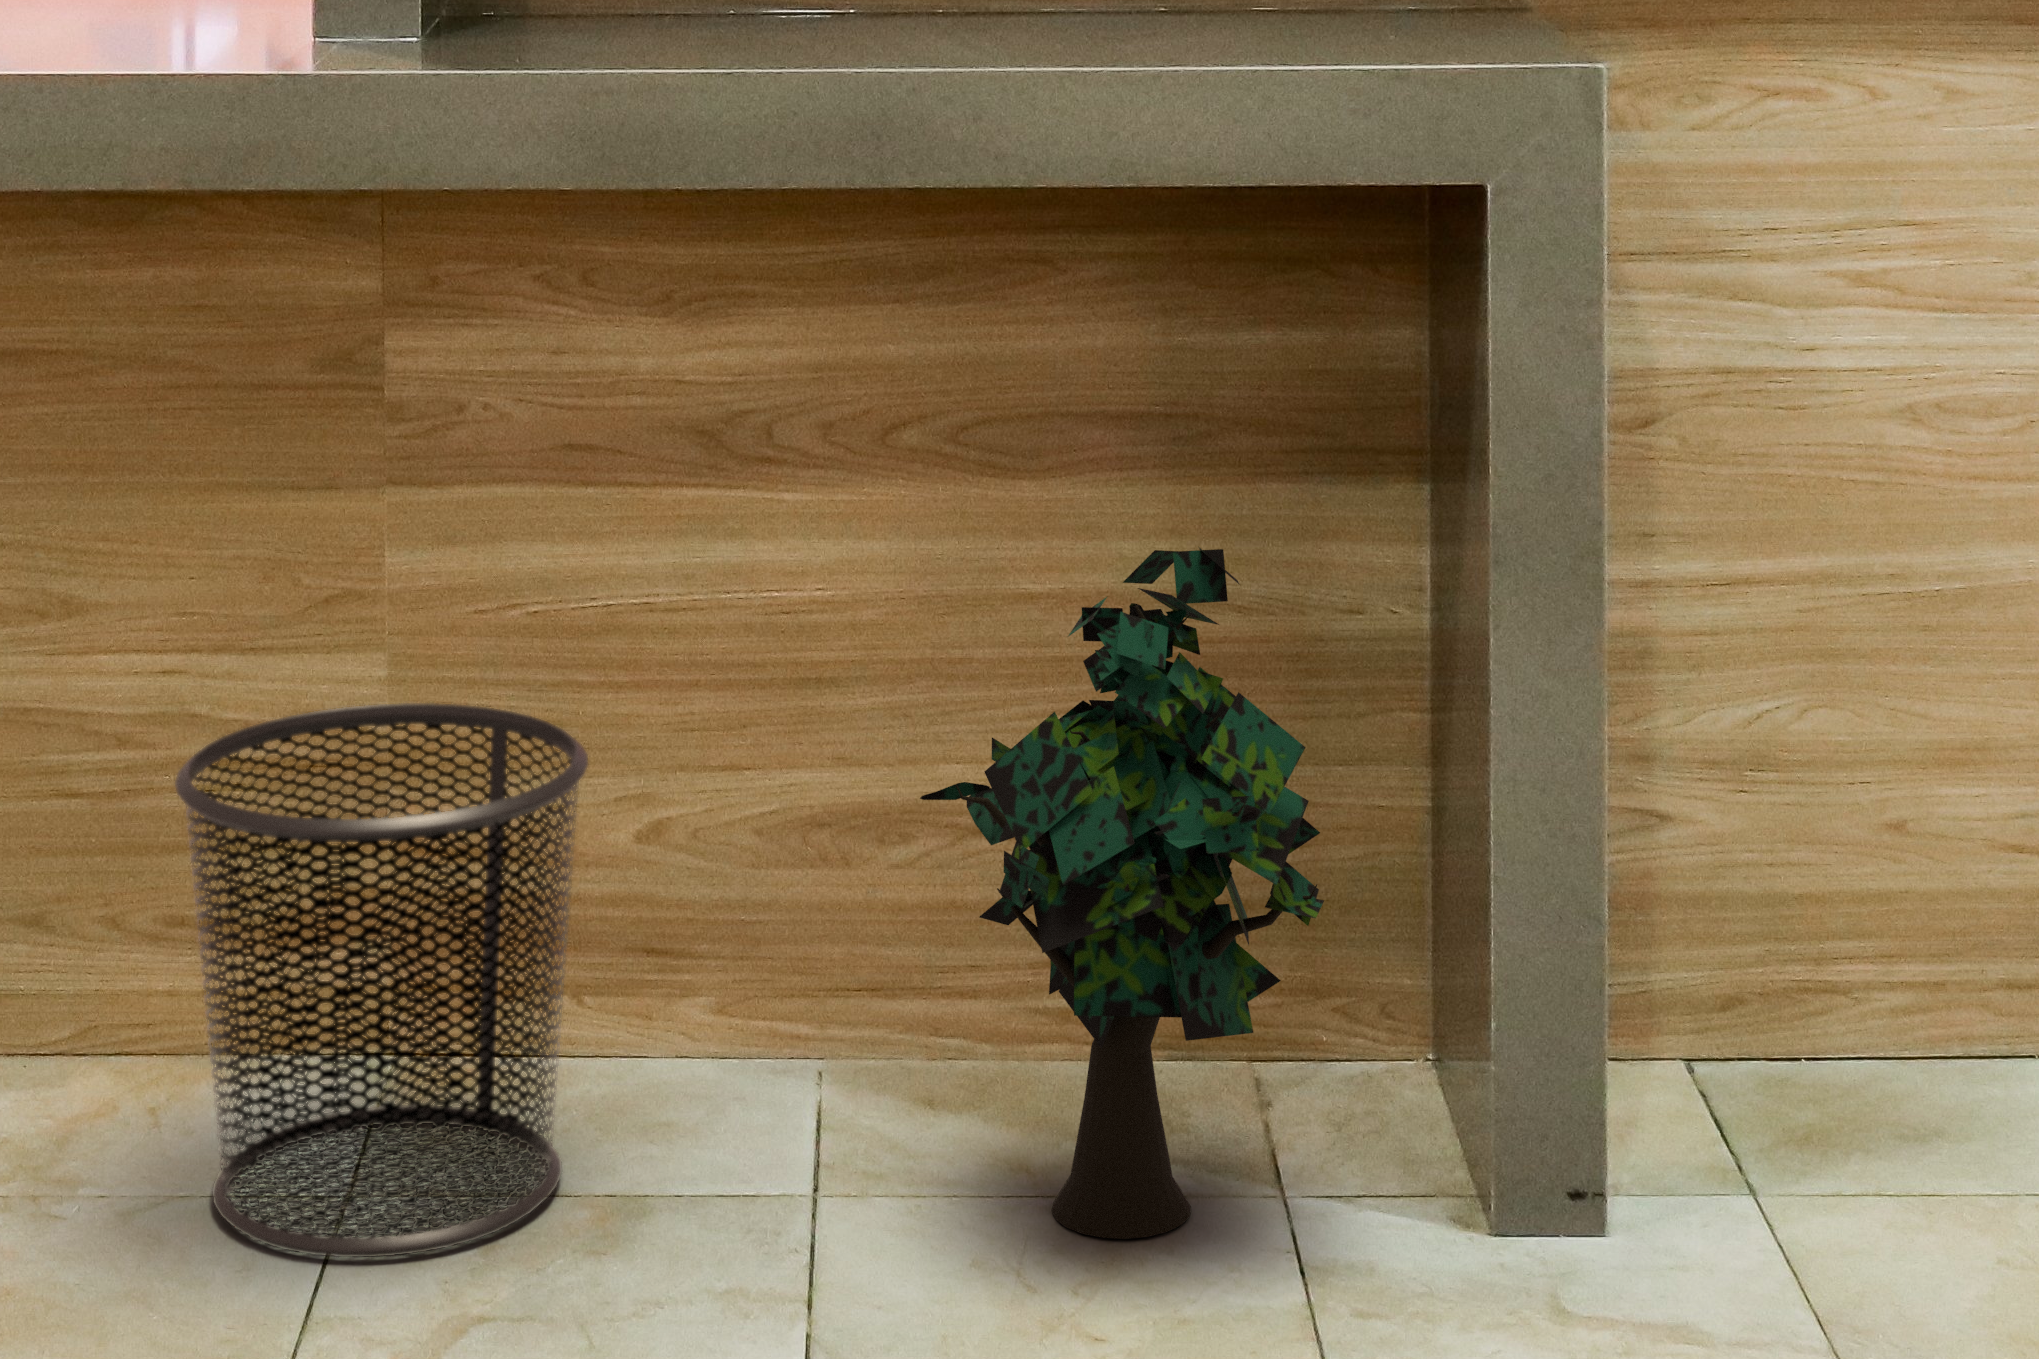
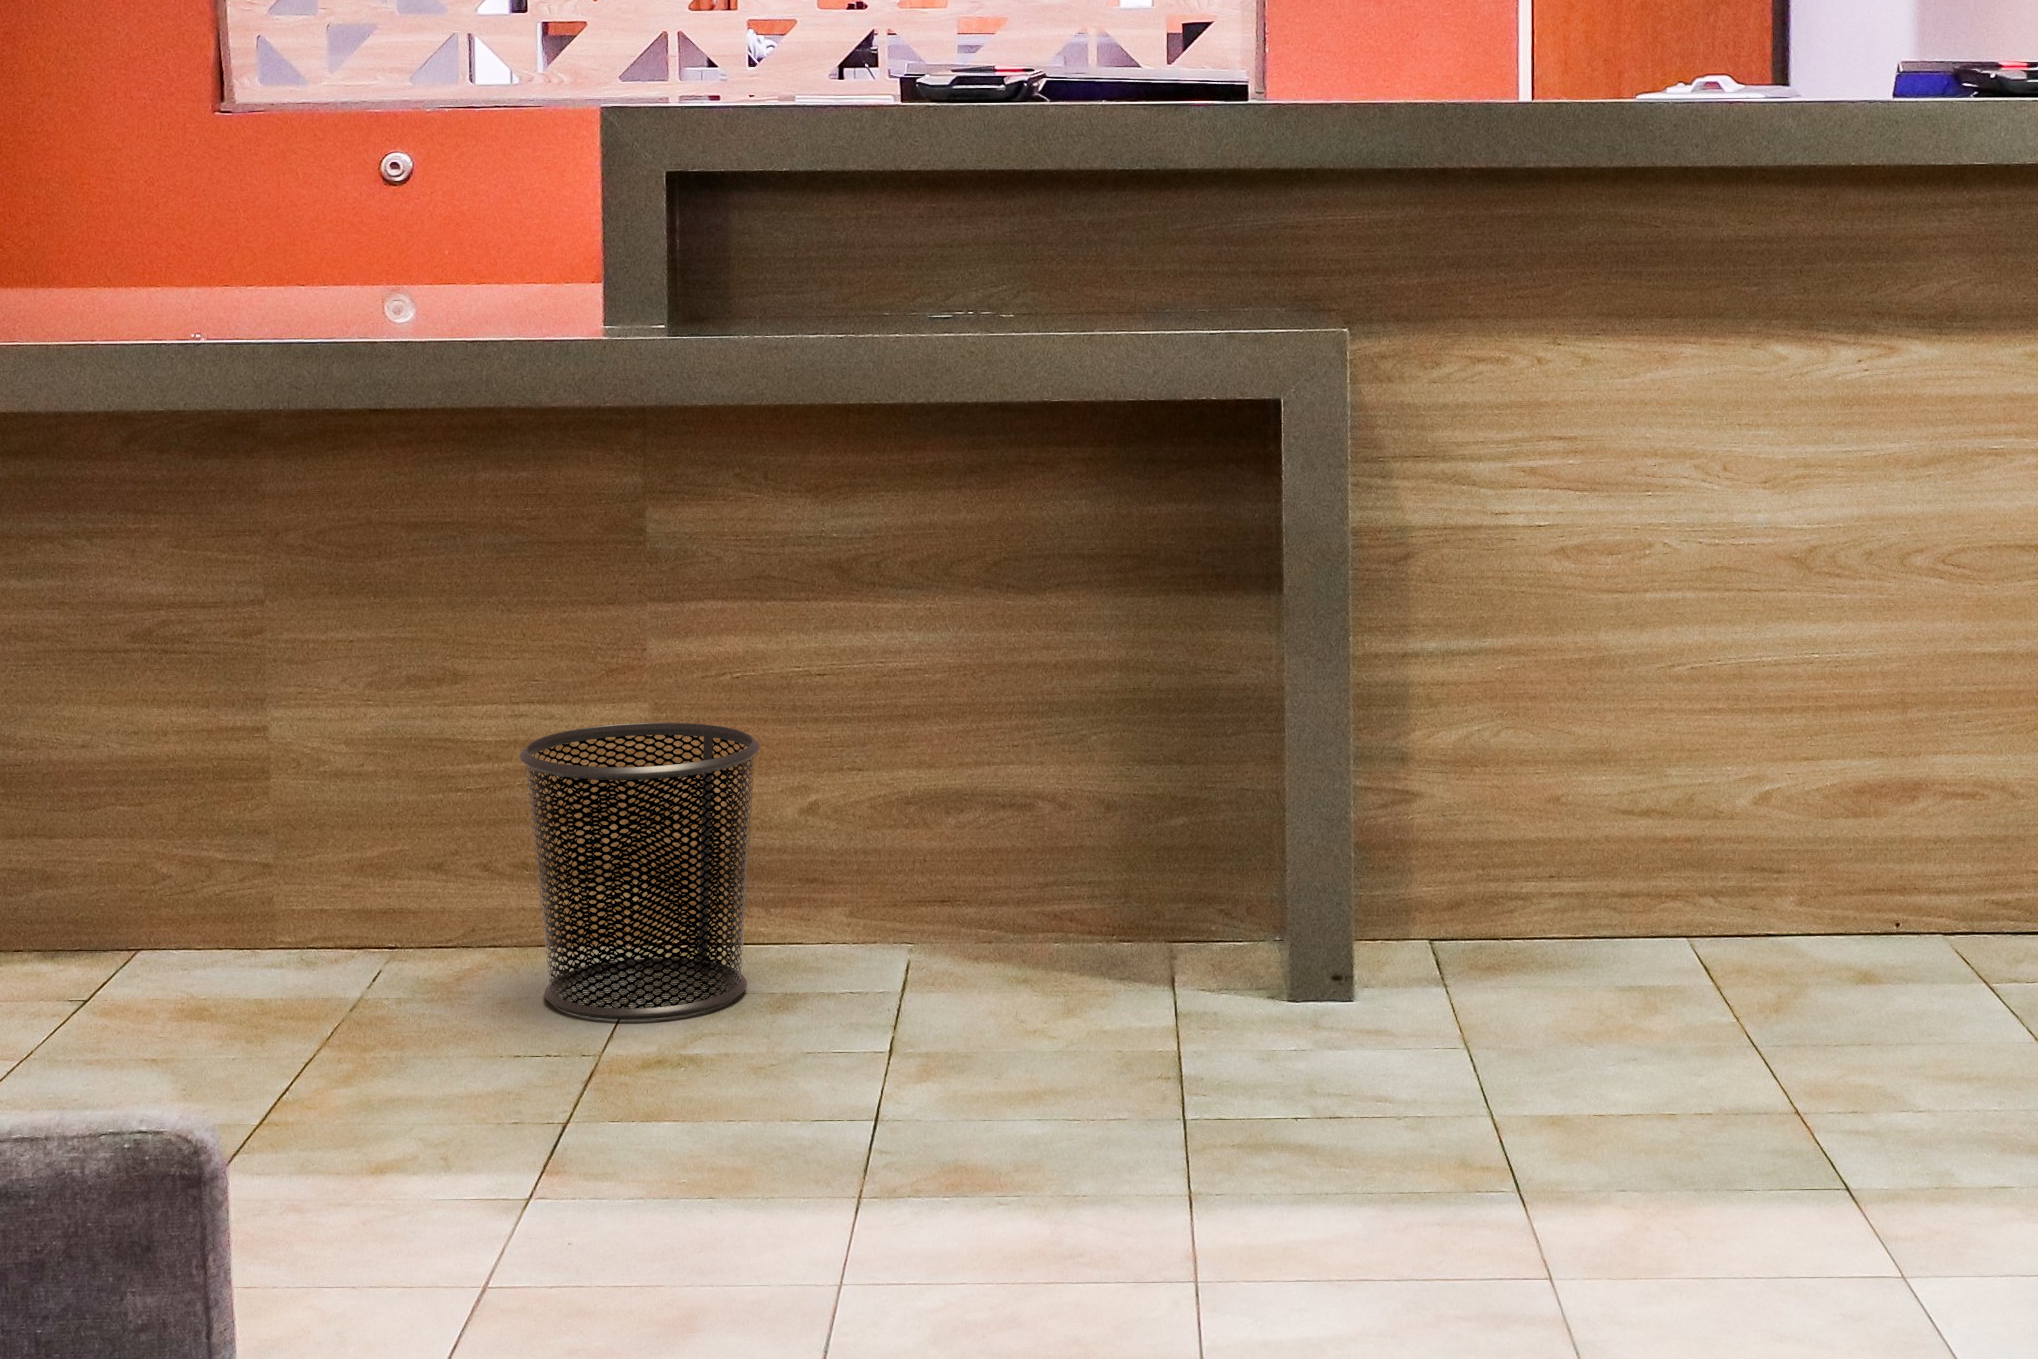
decorative plant: present [920,548,1324,1239] -> none [952,616,1189,1013]

